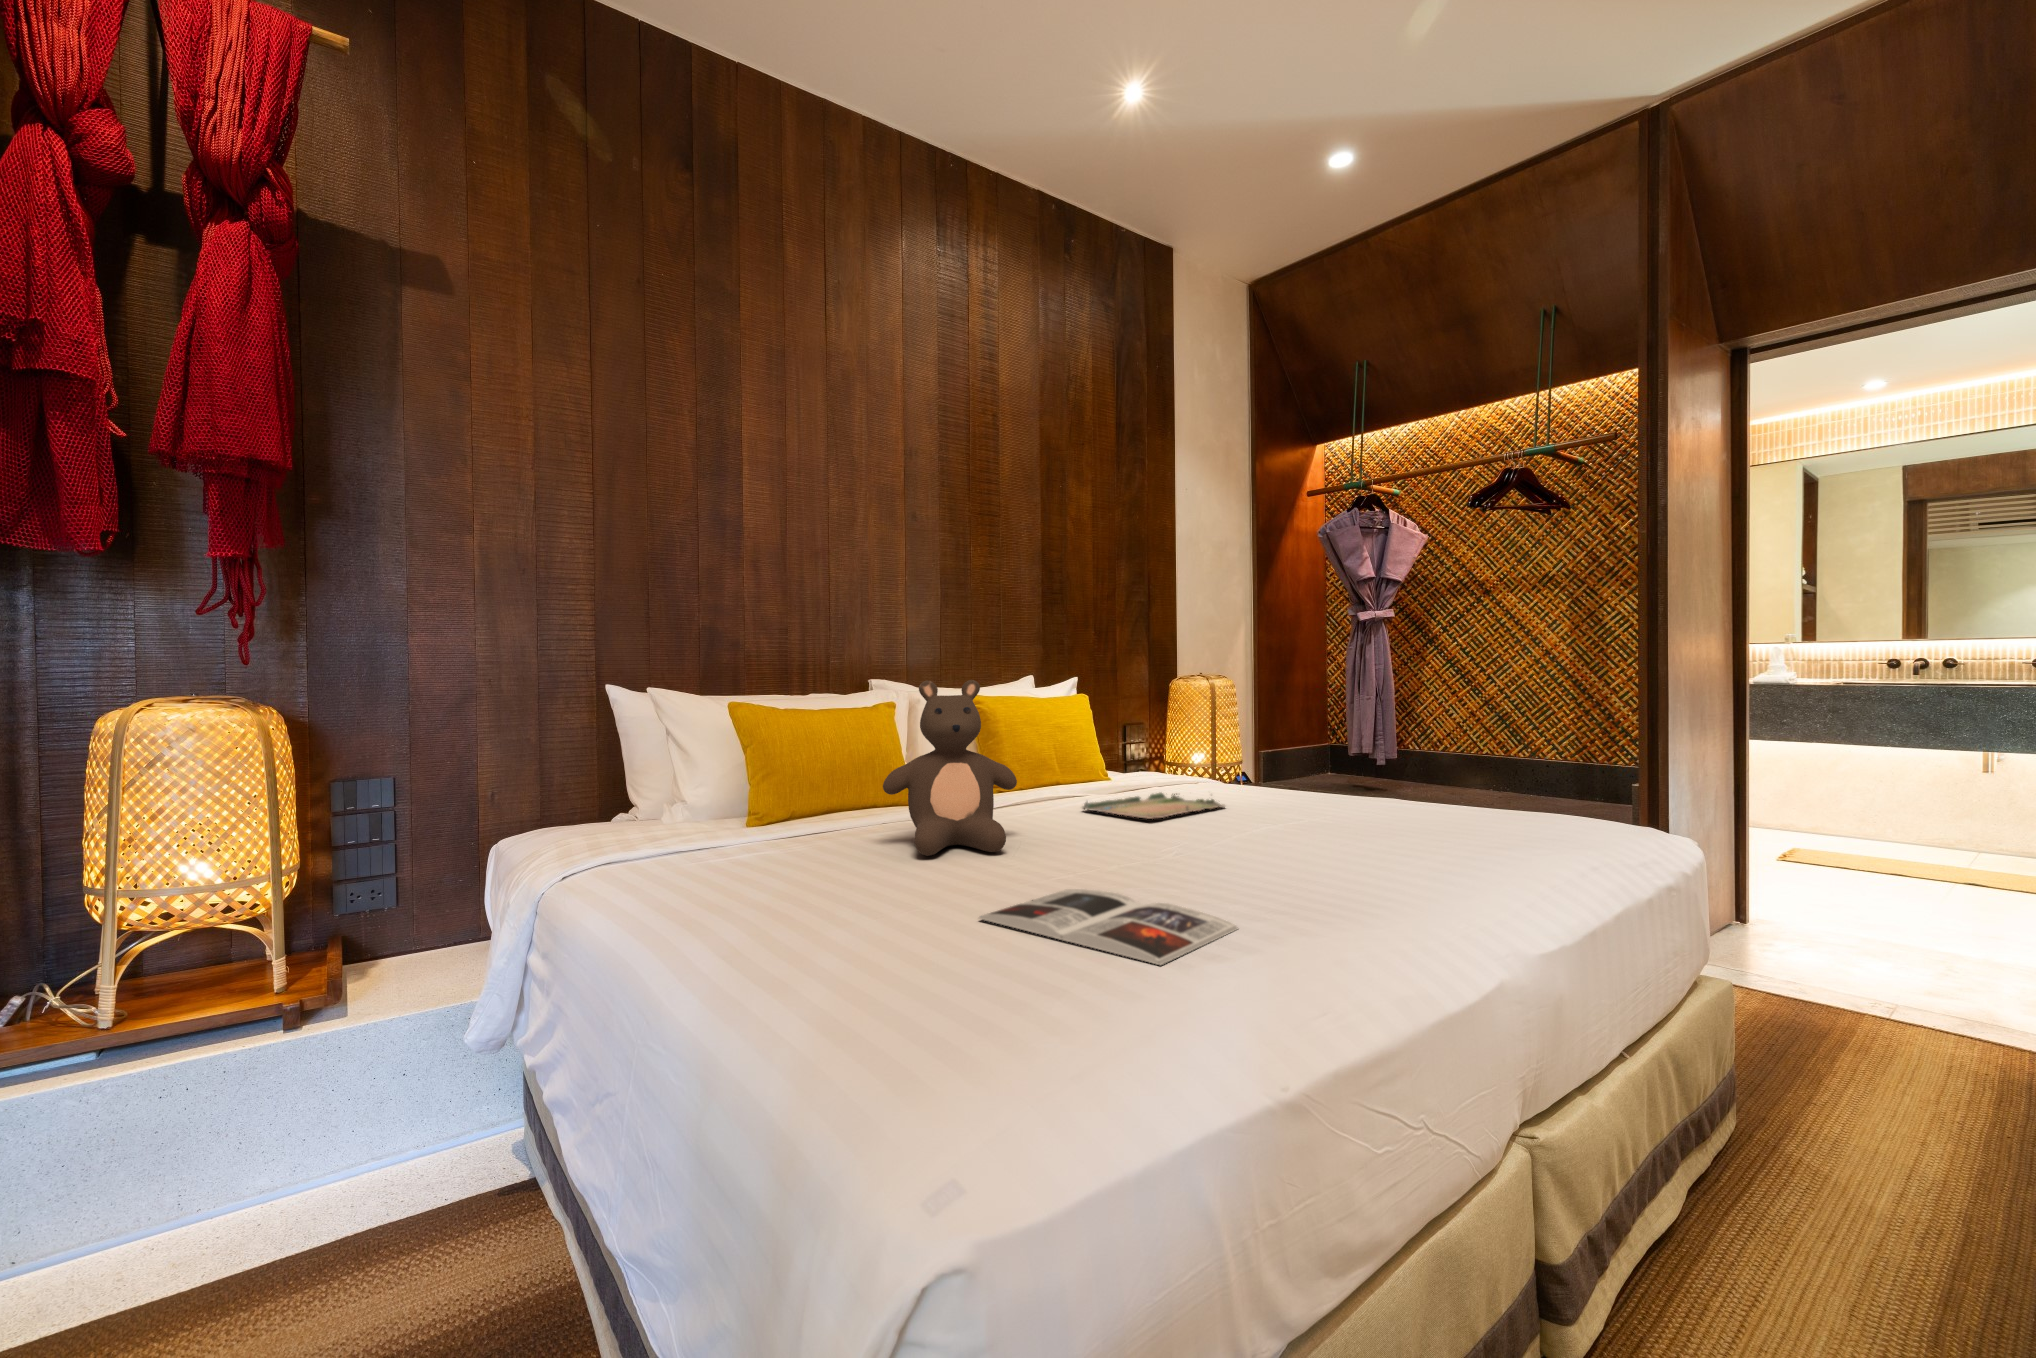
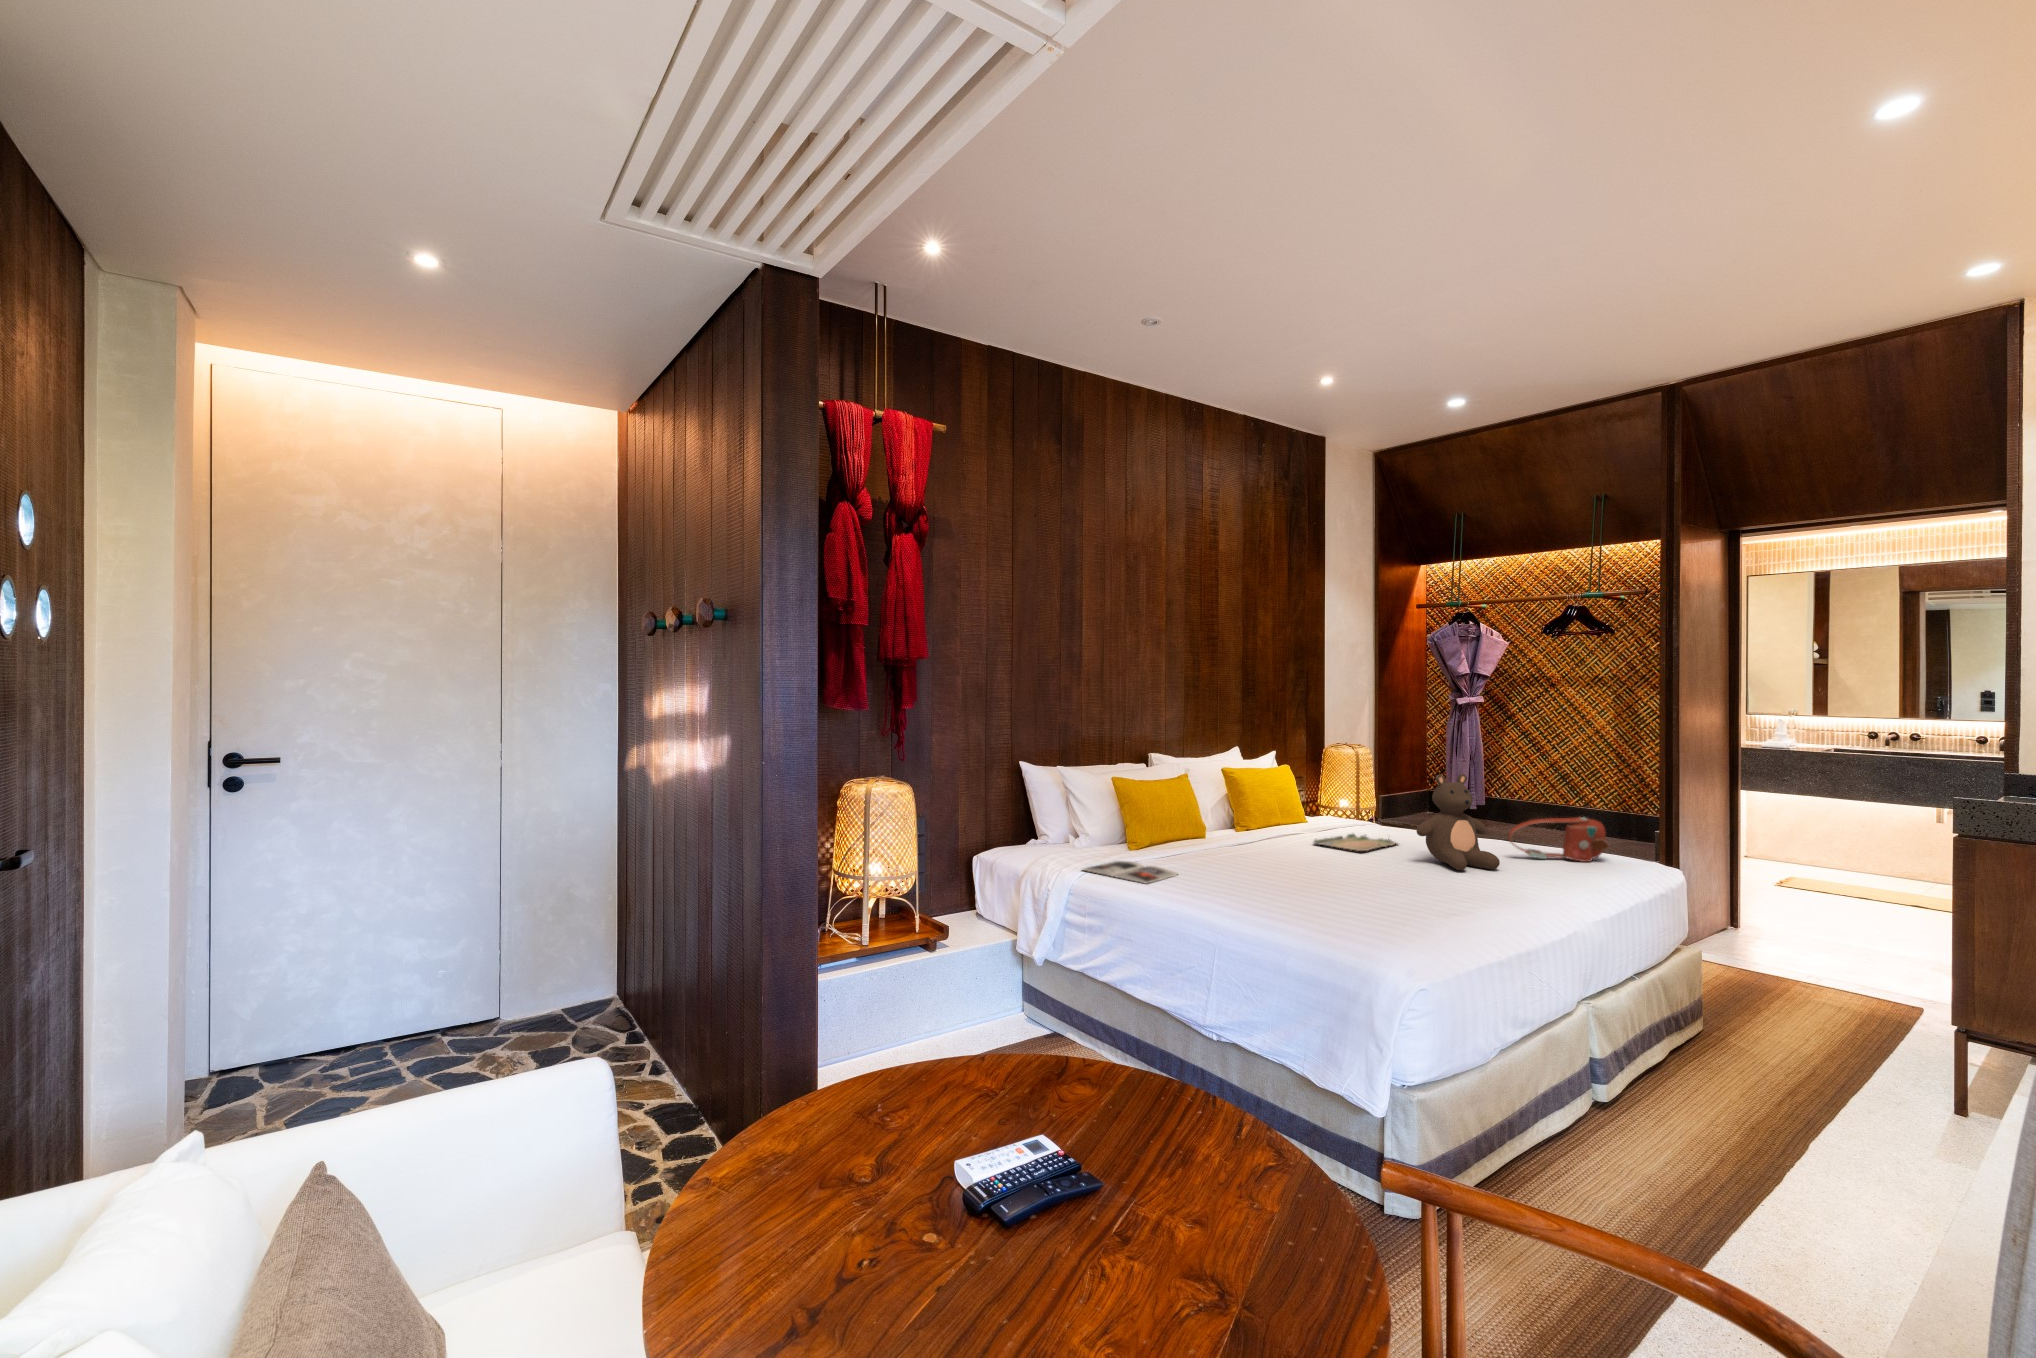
teddy bear: present [883,680,1017,856] -> present [1417,774,1500,870]
handbag: none [1398,748,1574,828] -> present [1508,817,1609,862]
magazine: present [979,889,1238,965] -> present [1082,861,1179,884]

